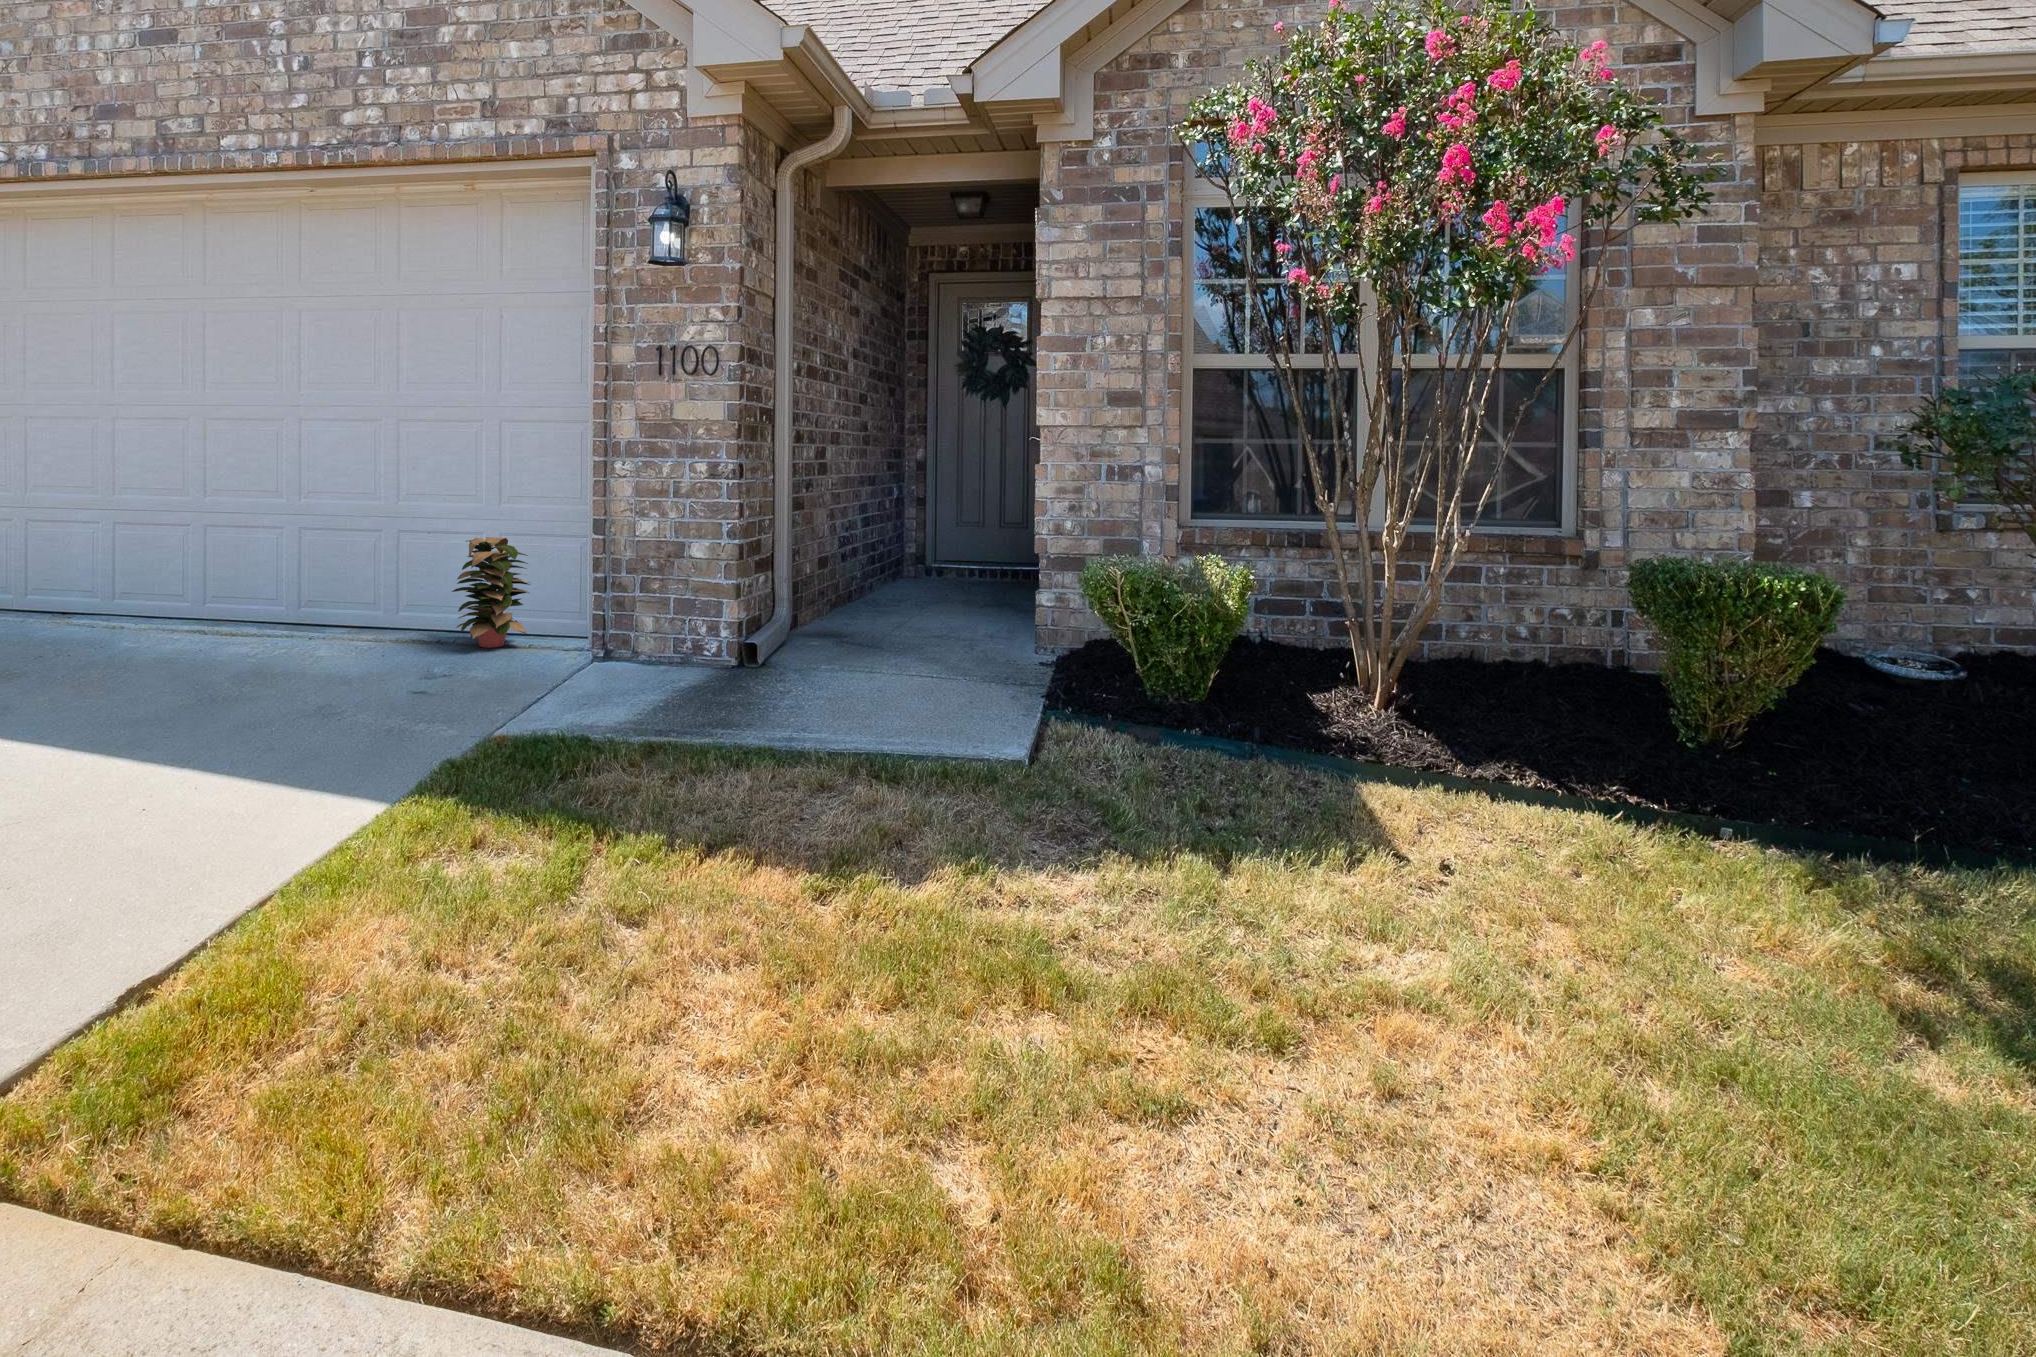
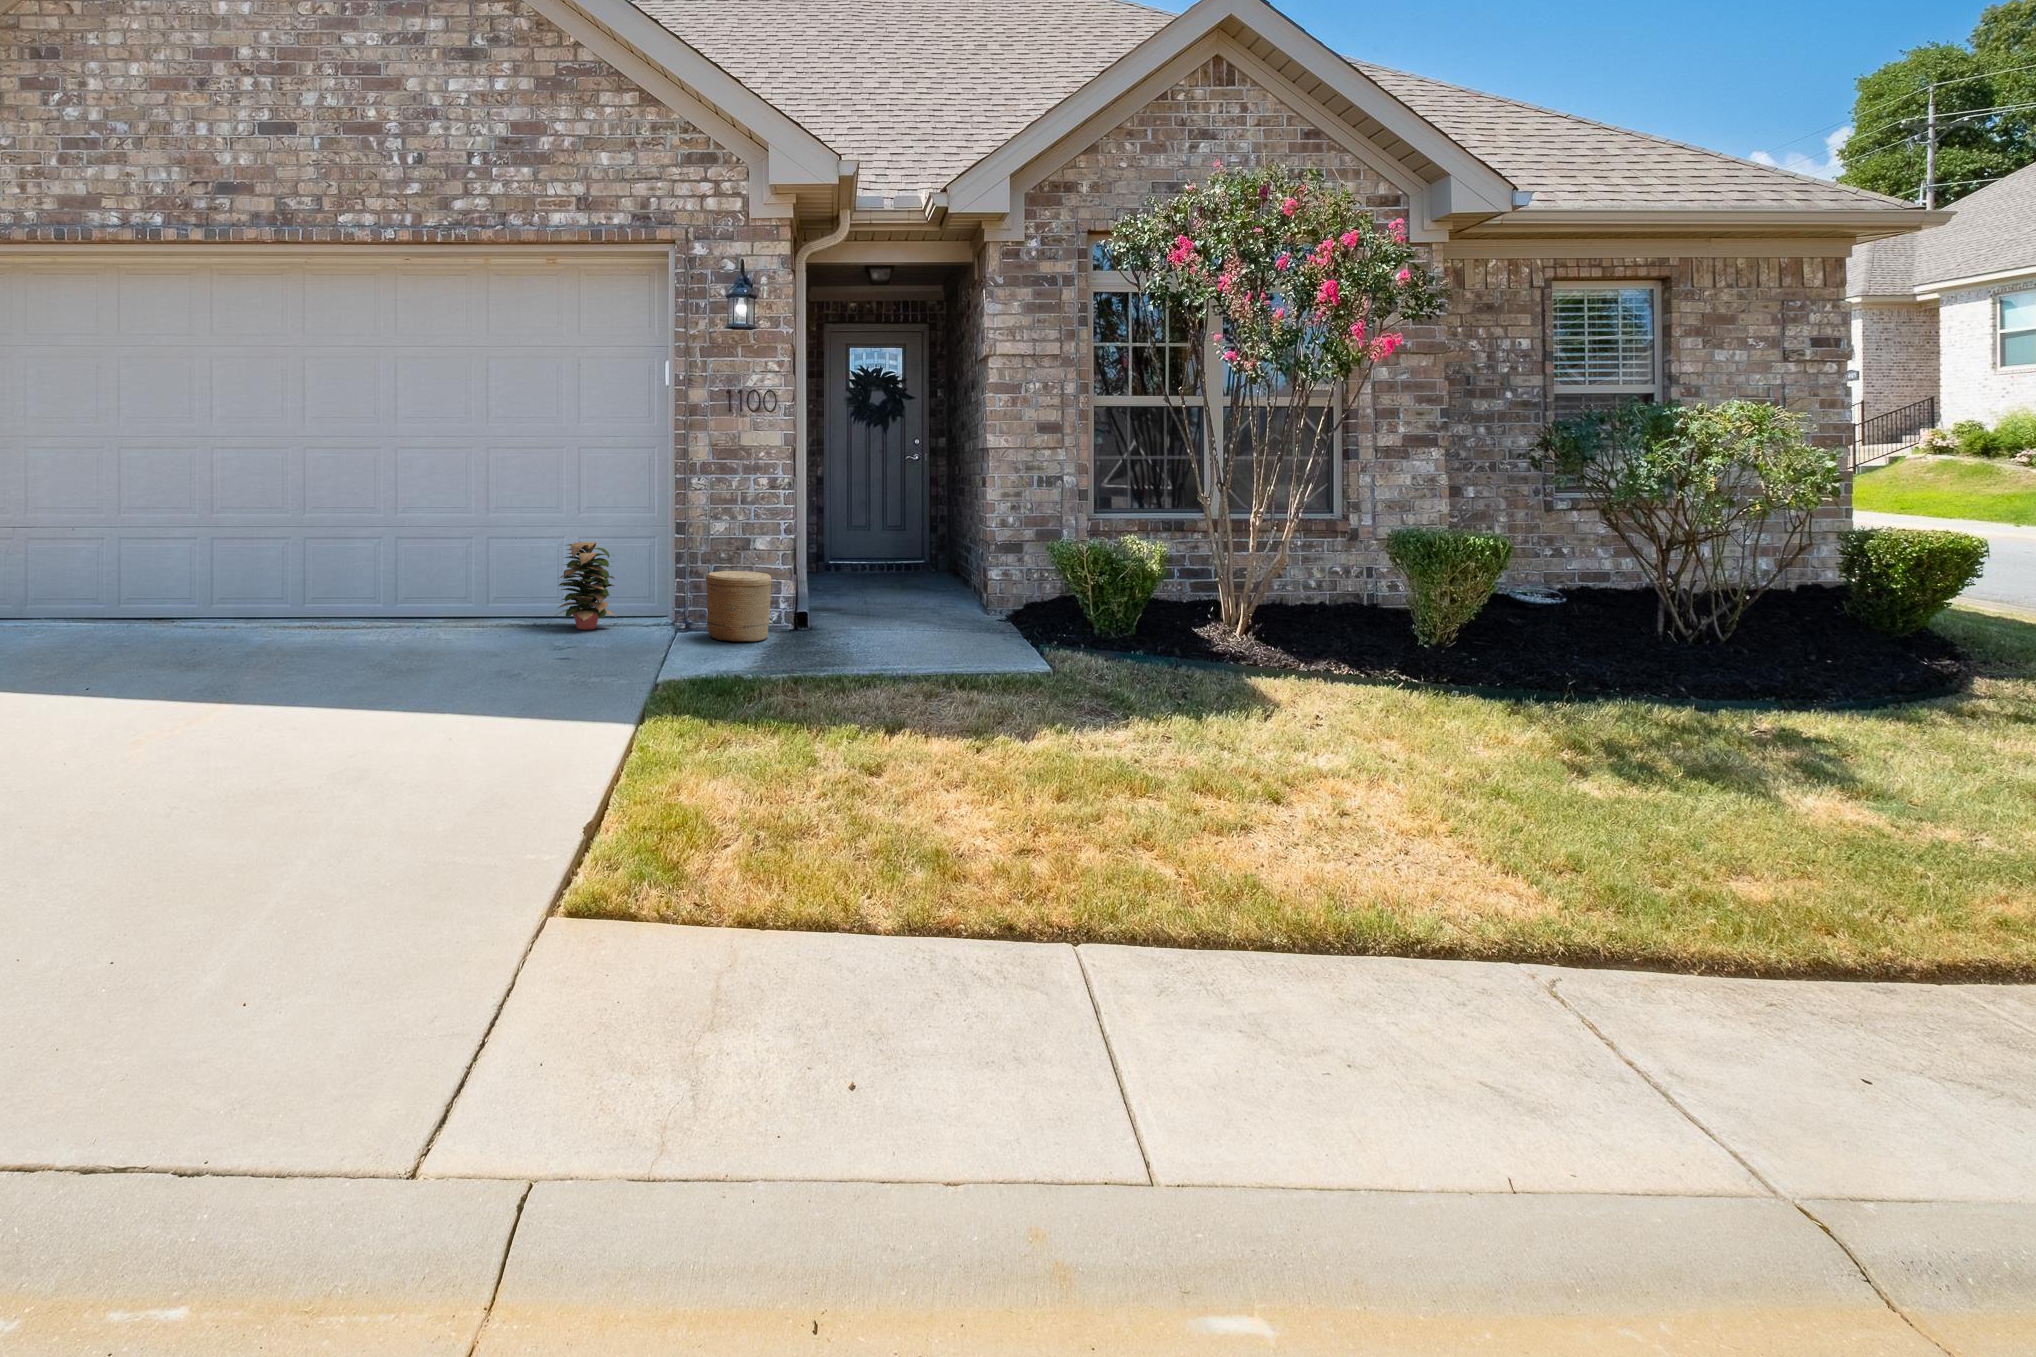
woven basket: none [608,582,698,680] -> present [706,571,772,642]

